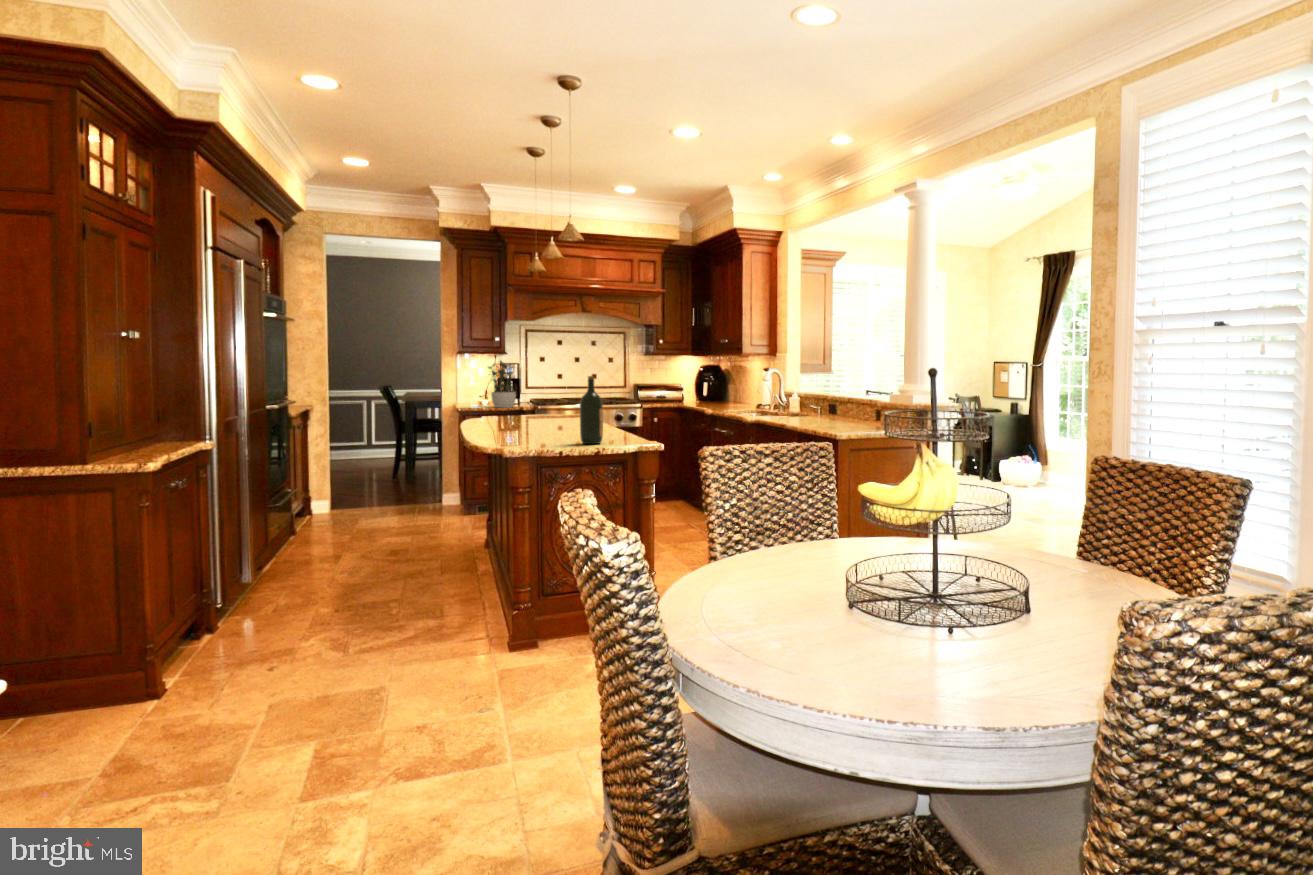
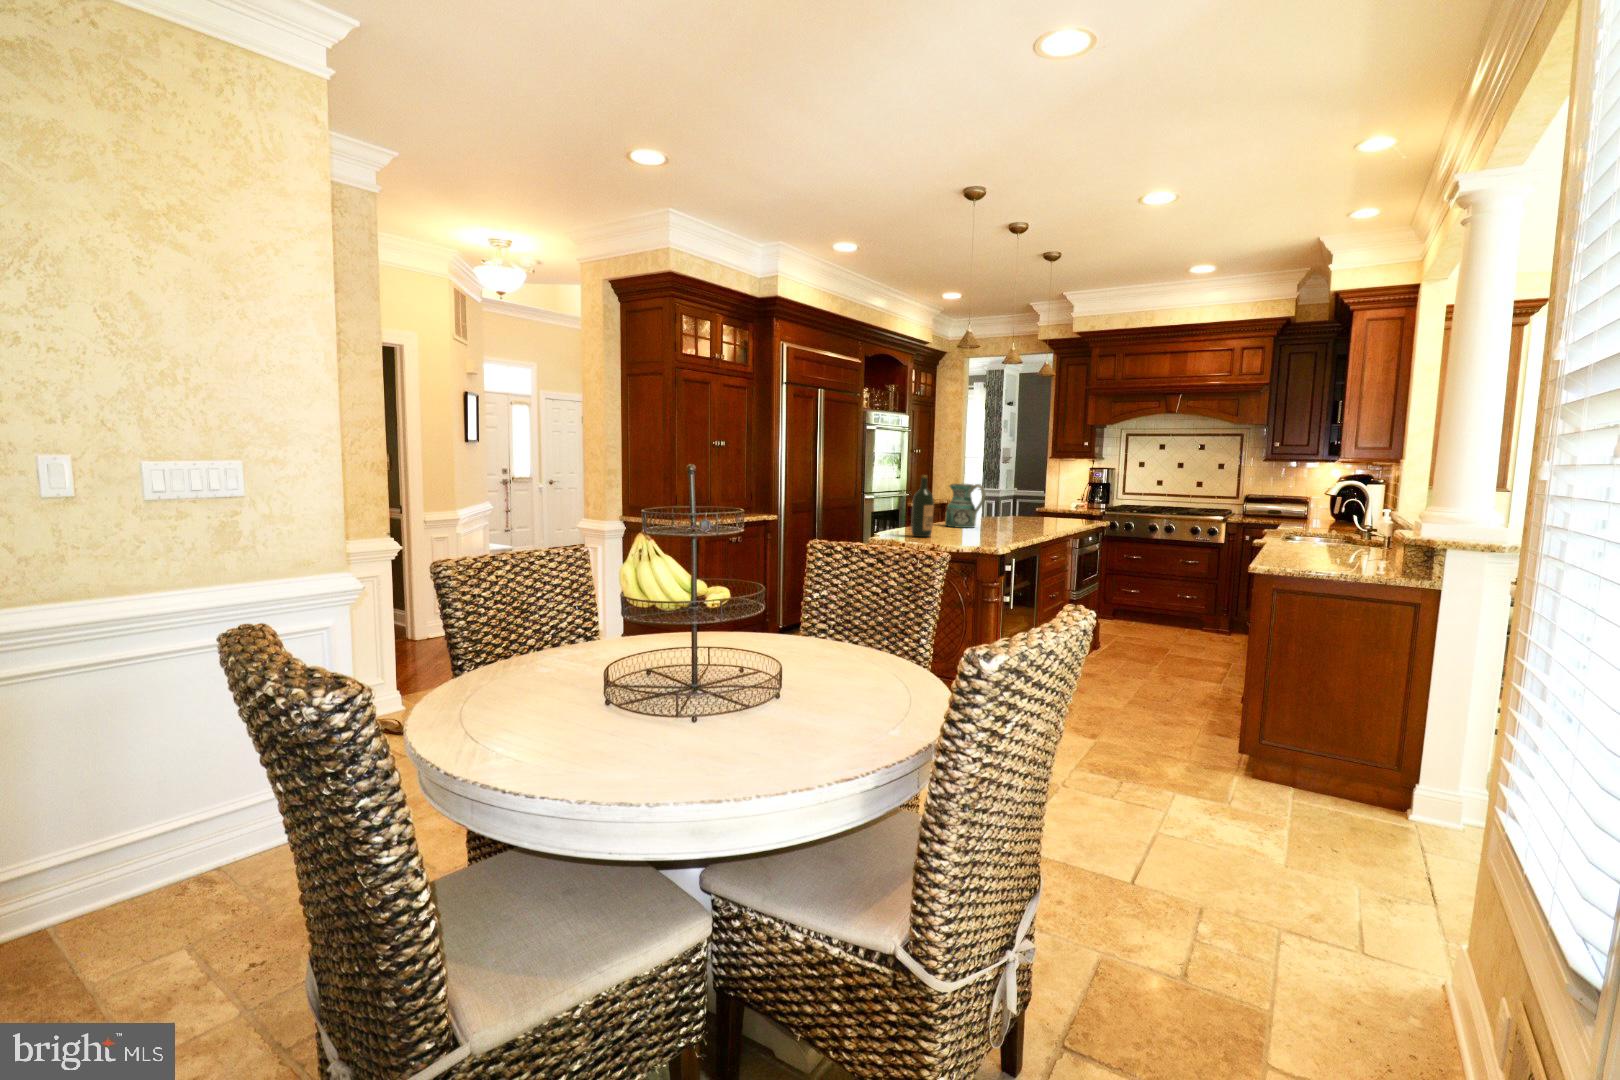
potted plant: present [489,361,516,408] -> none [1062,463,1095,509]
ceramic pitcher: none [533,384,577,433] -> present [945,483,986,528]

